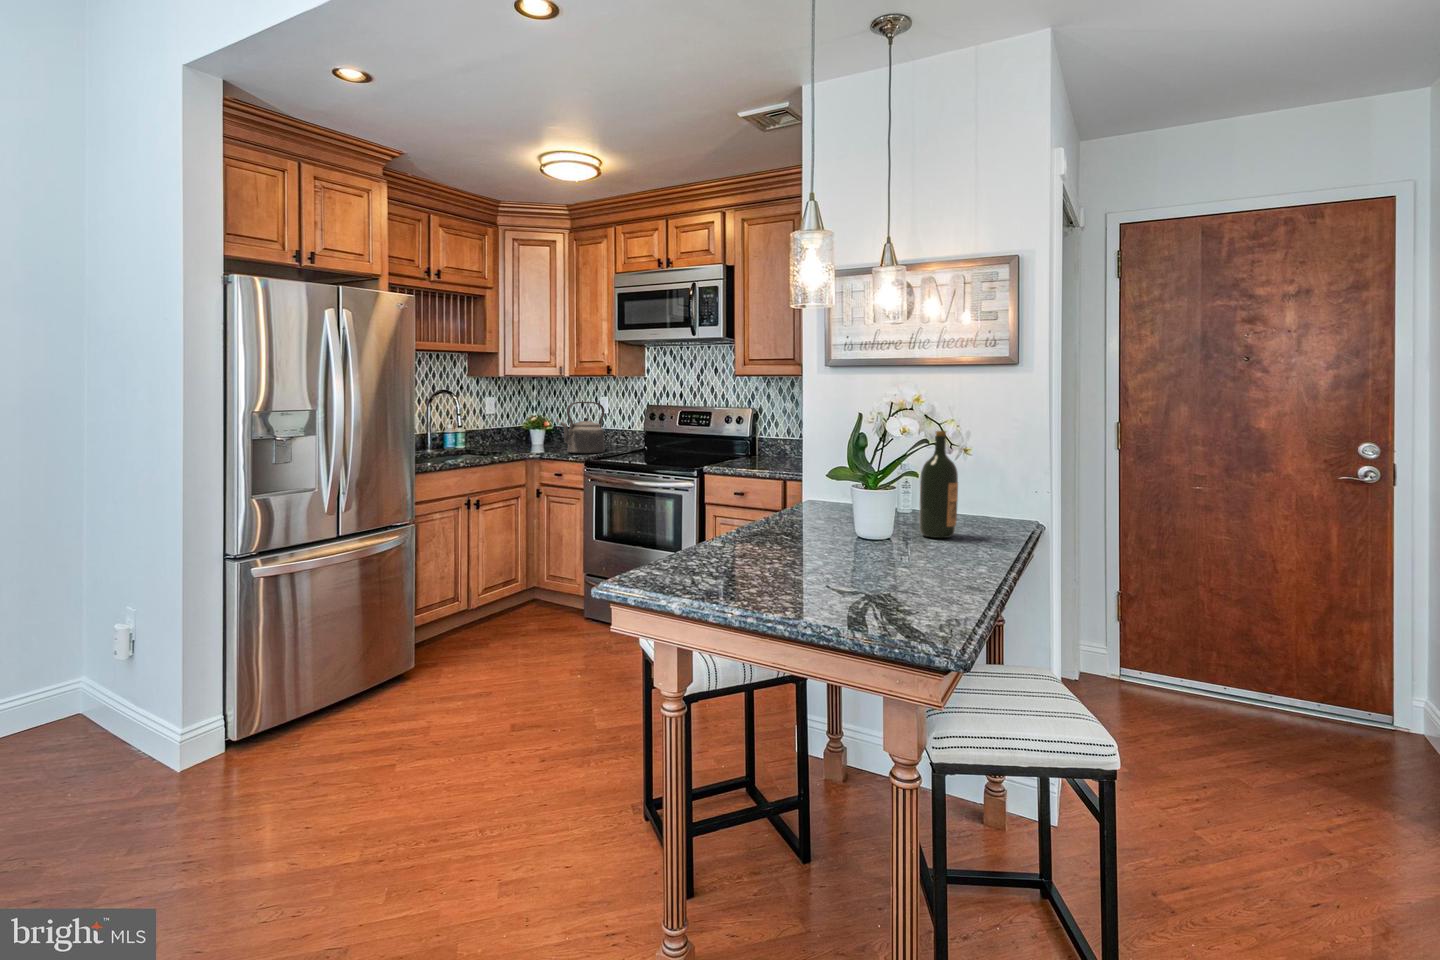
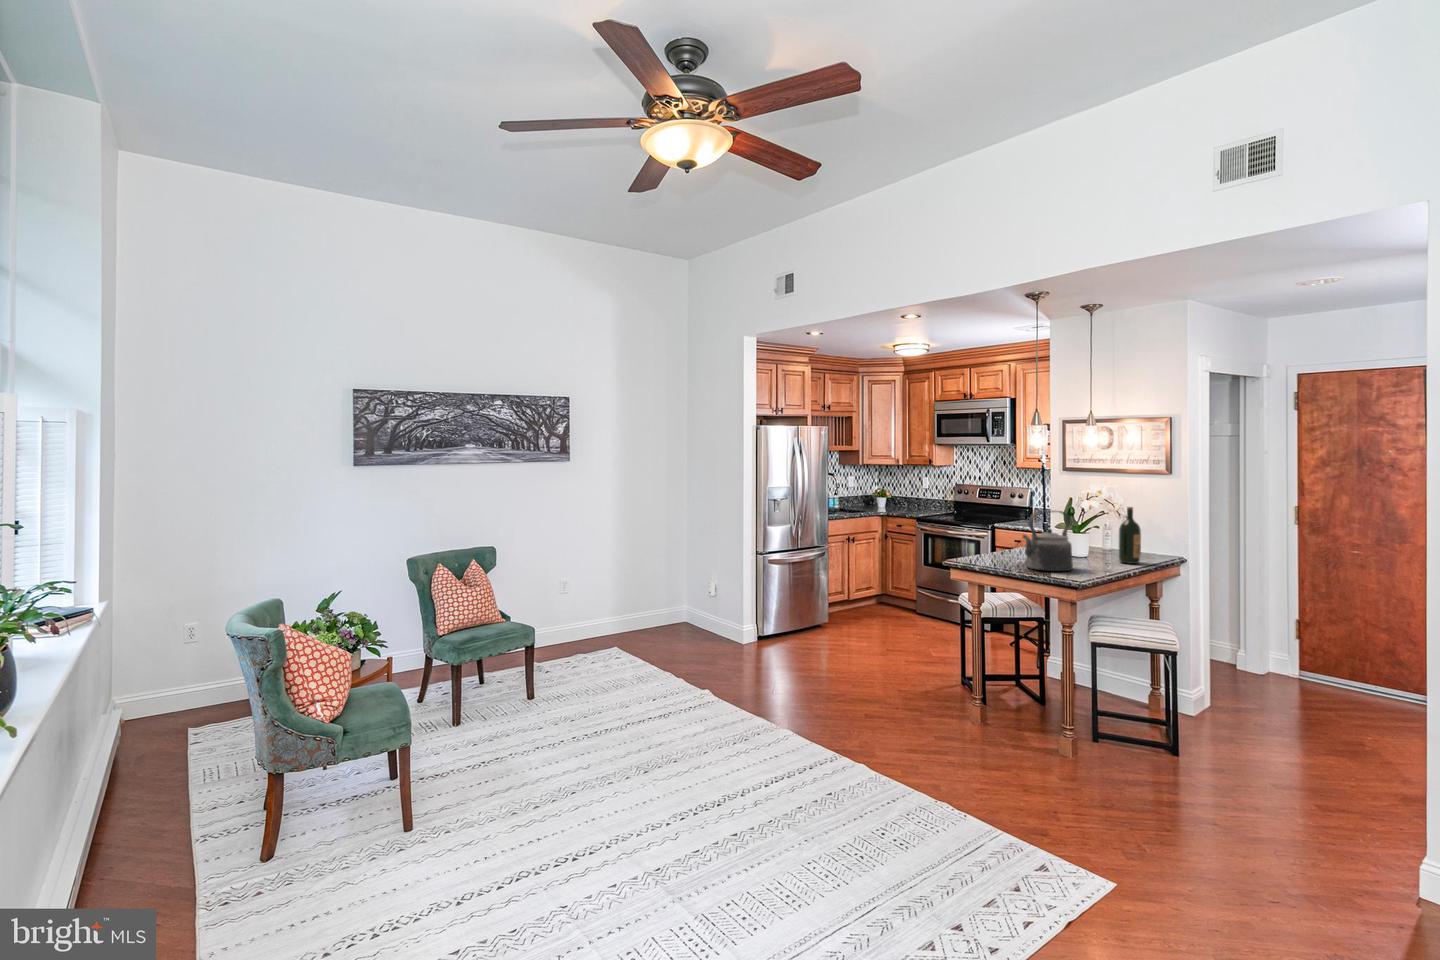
kettle: present [561,402,605,453] -> present [1023,511,1073,571]

